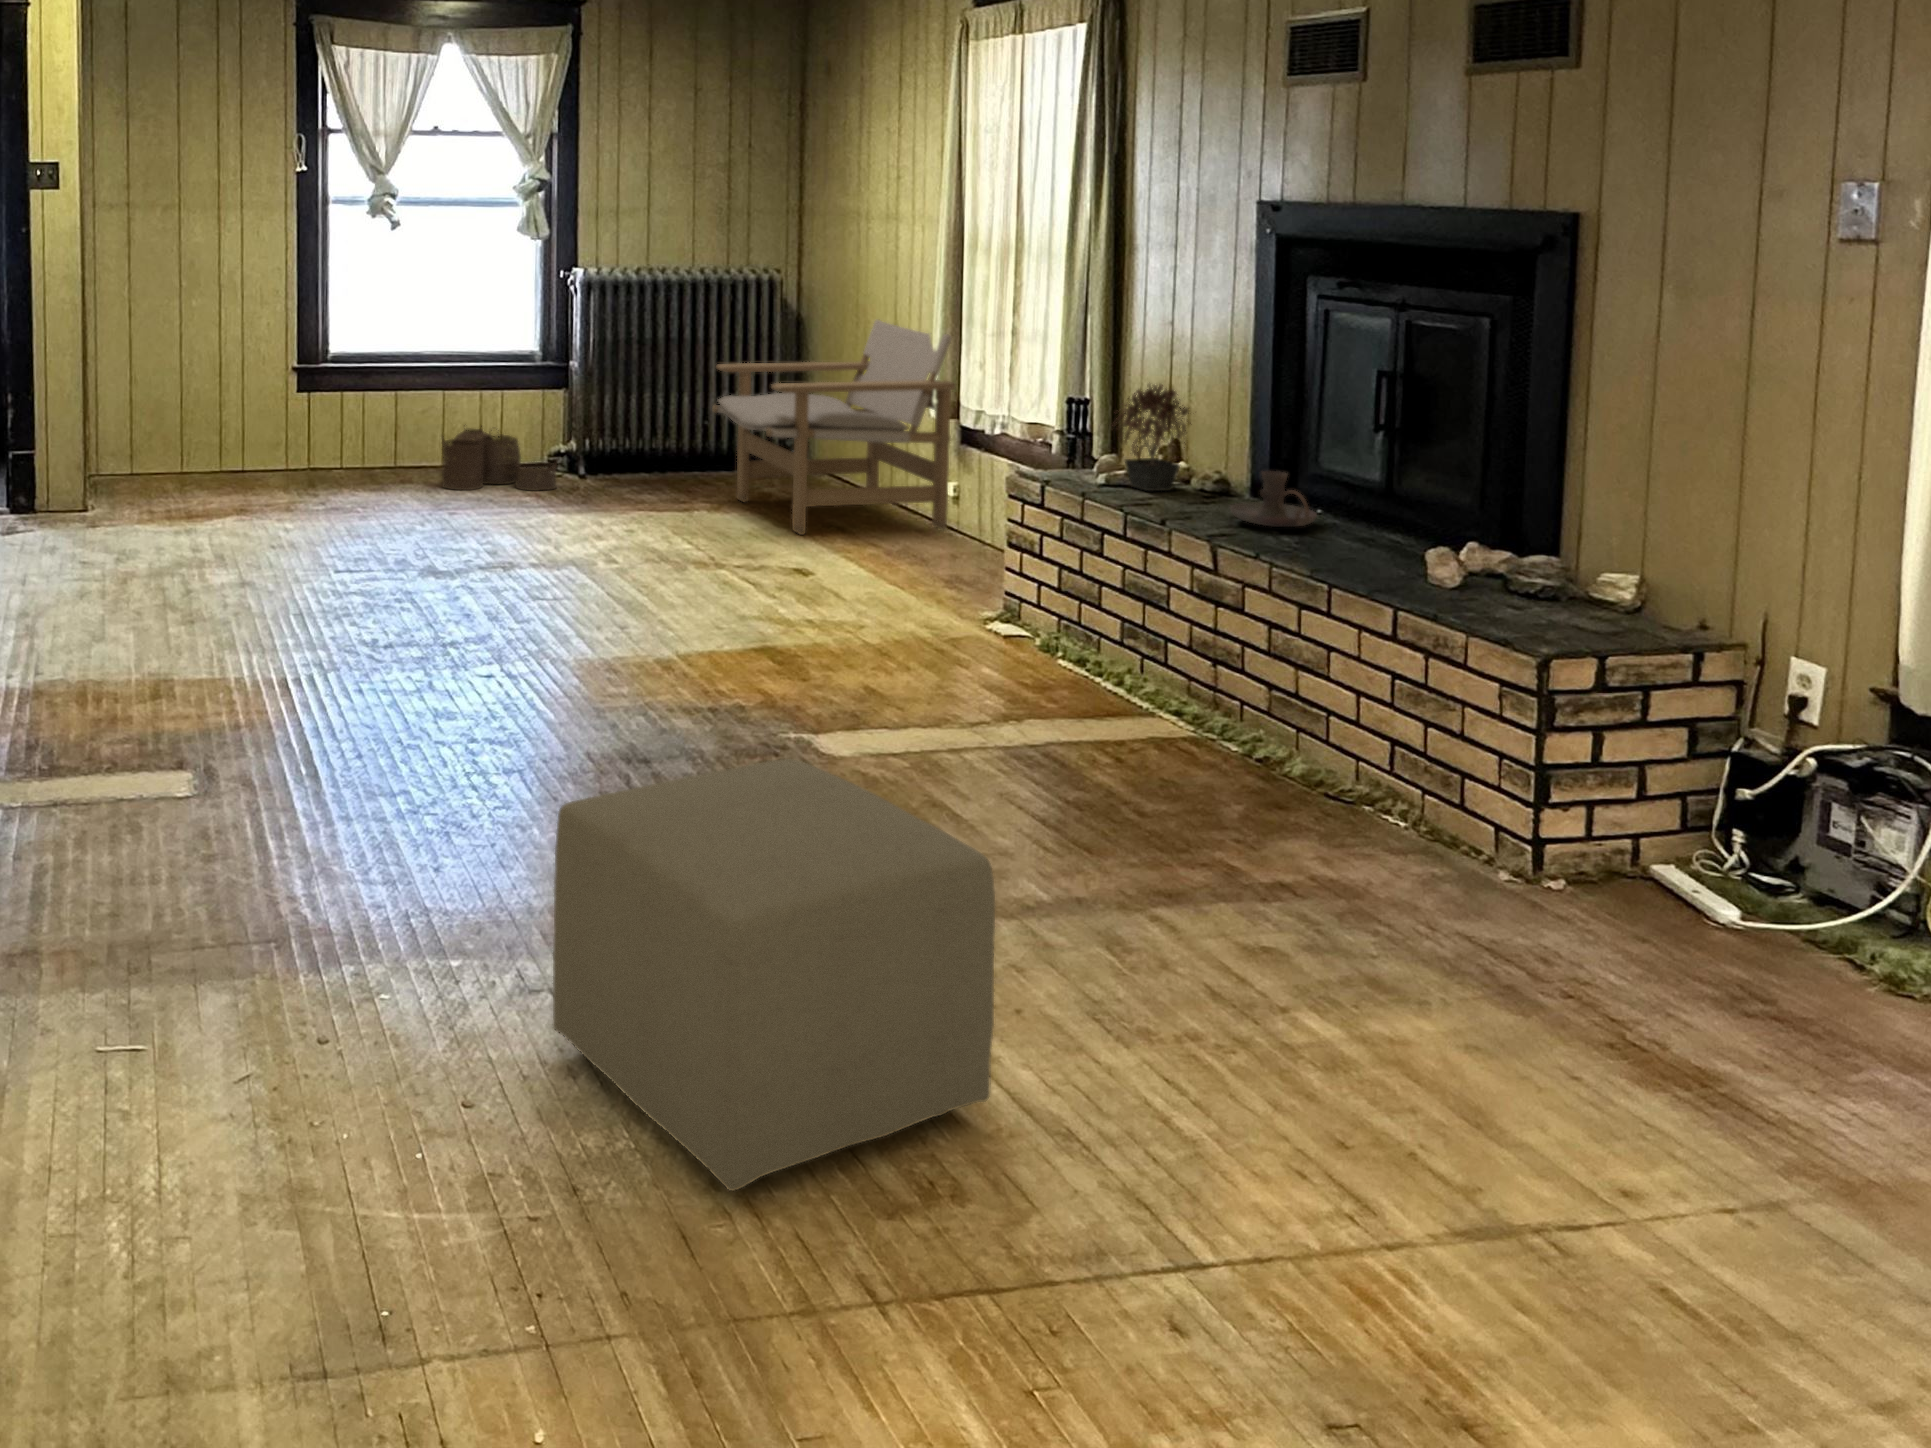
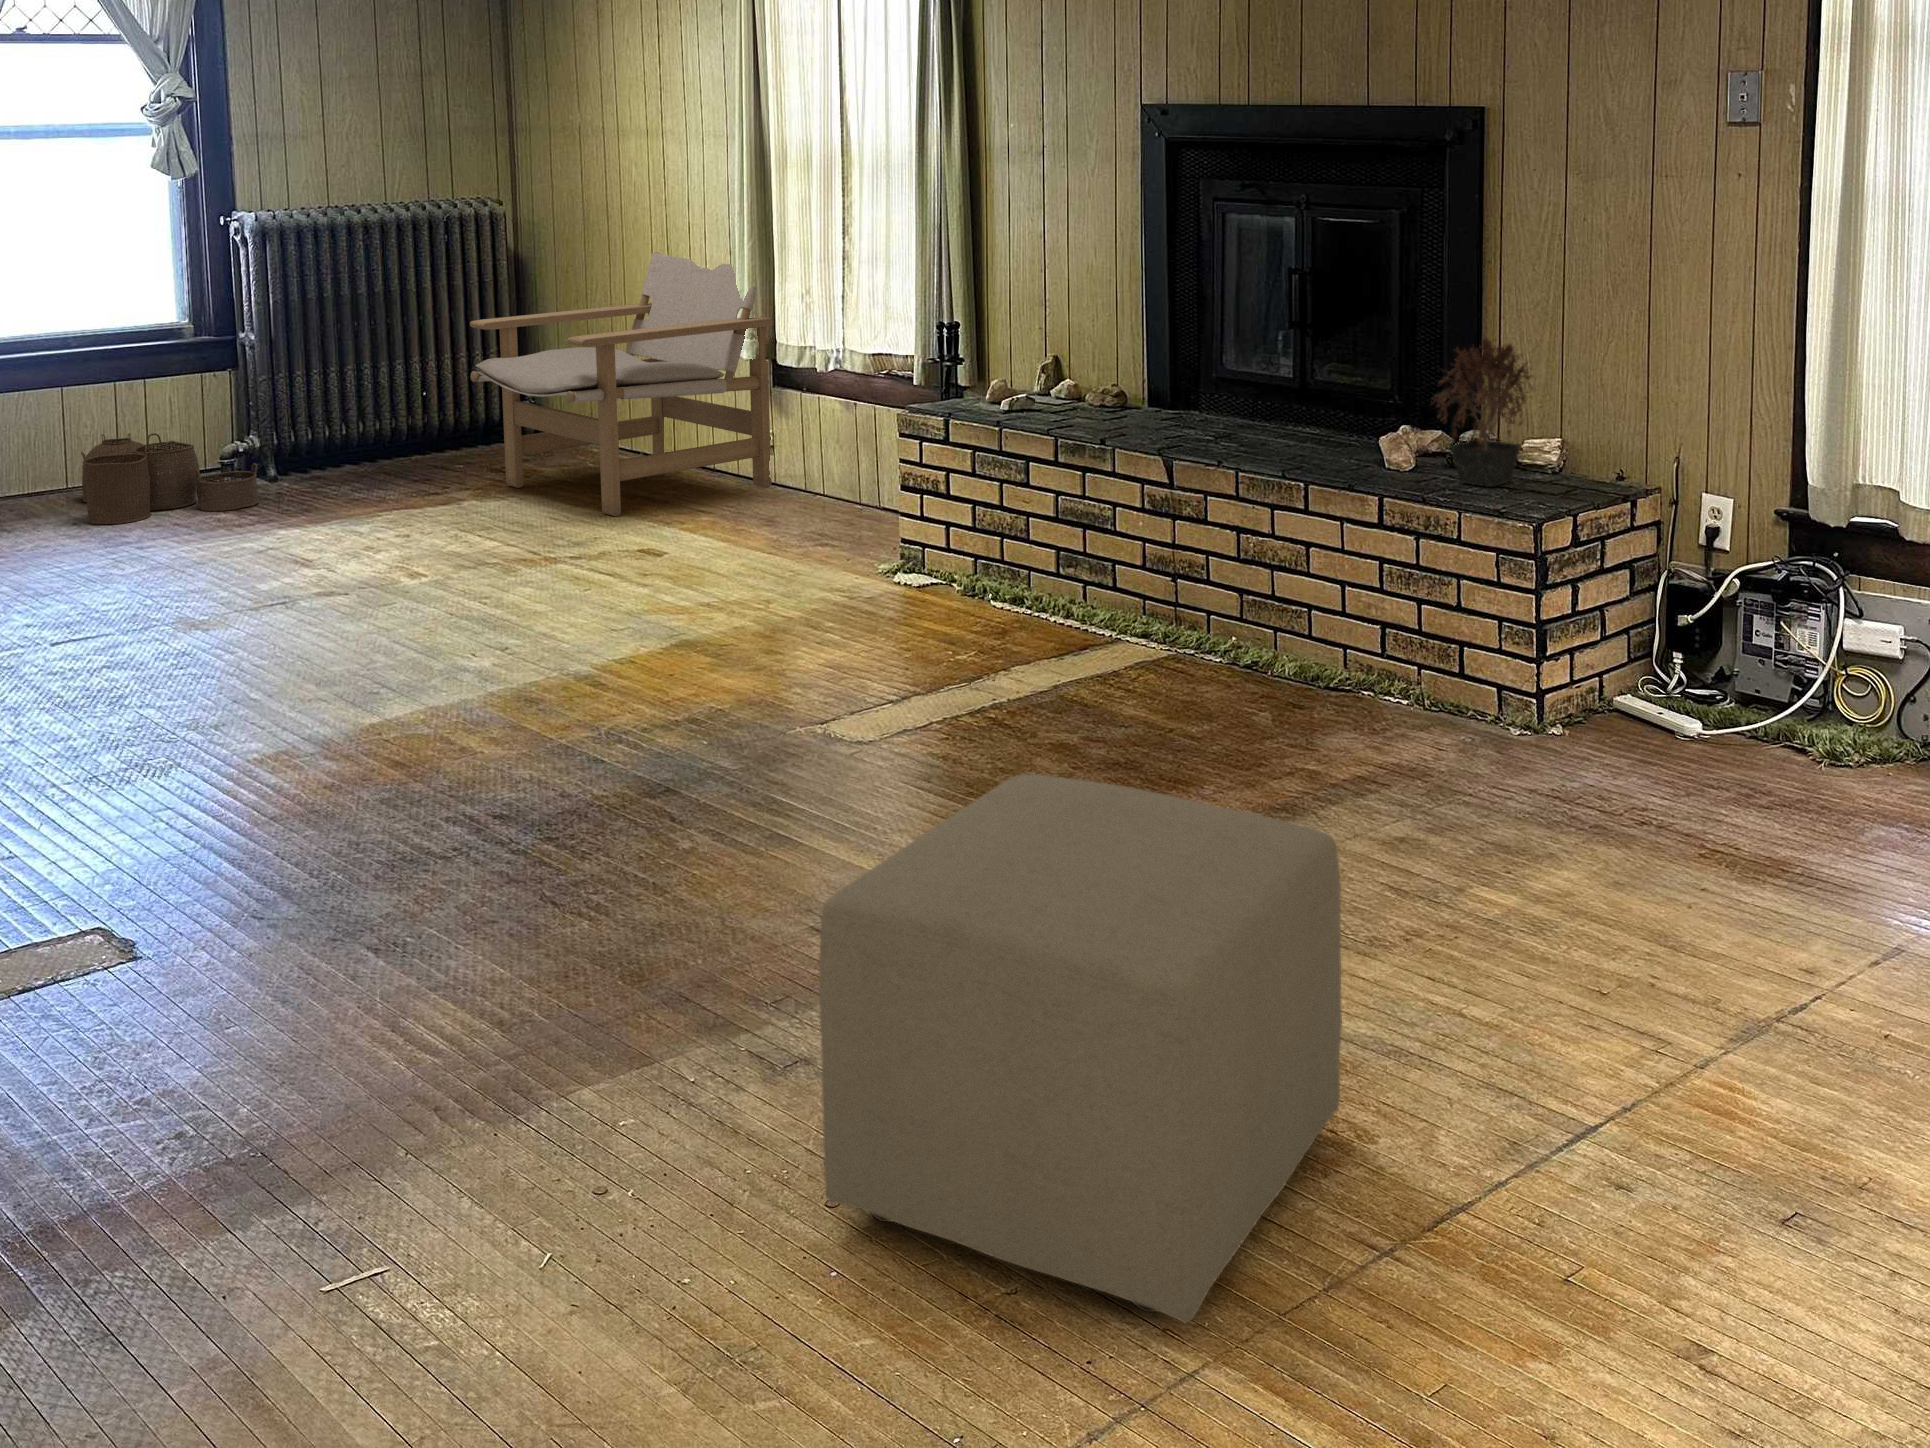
potted plant: present [1112,384,1191,491] -> present [1435,338,1535,487]
candle holder: present [1230,471,1317,527] -> none [1155,375,1240,432]

